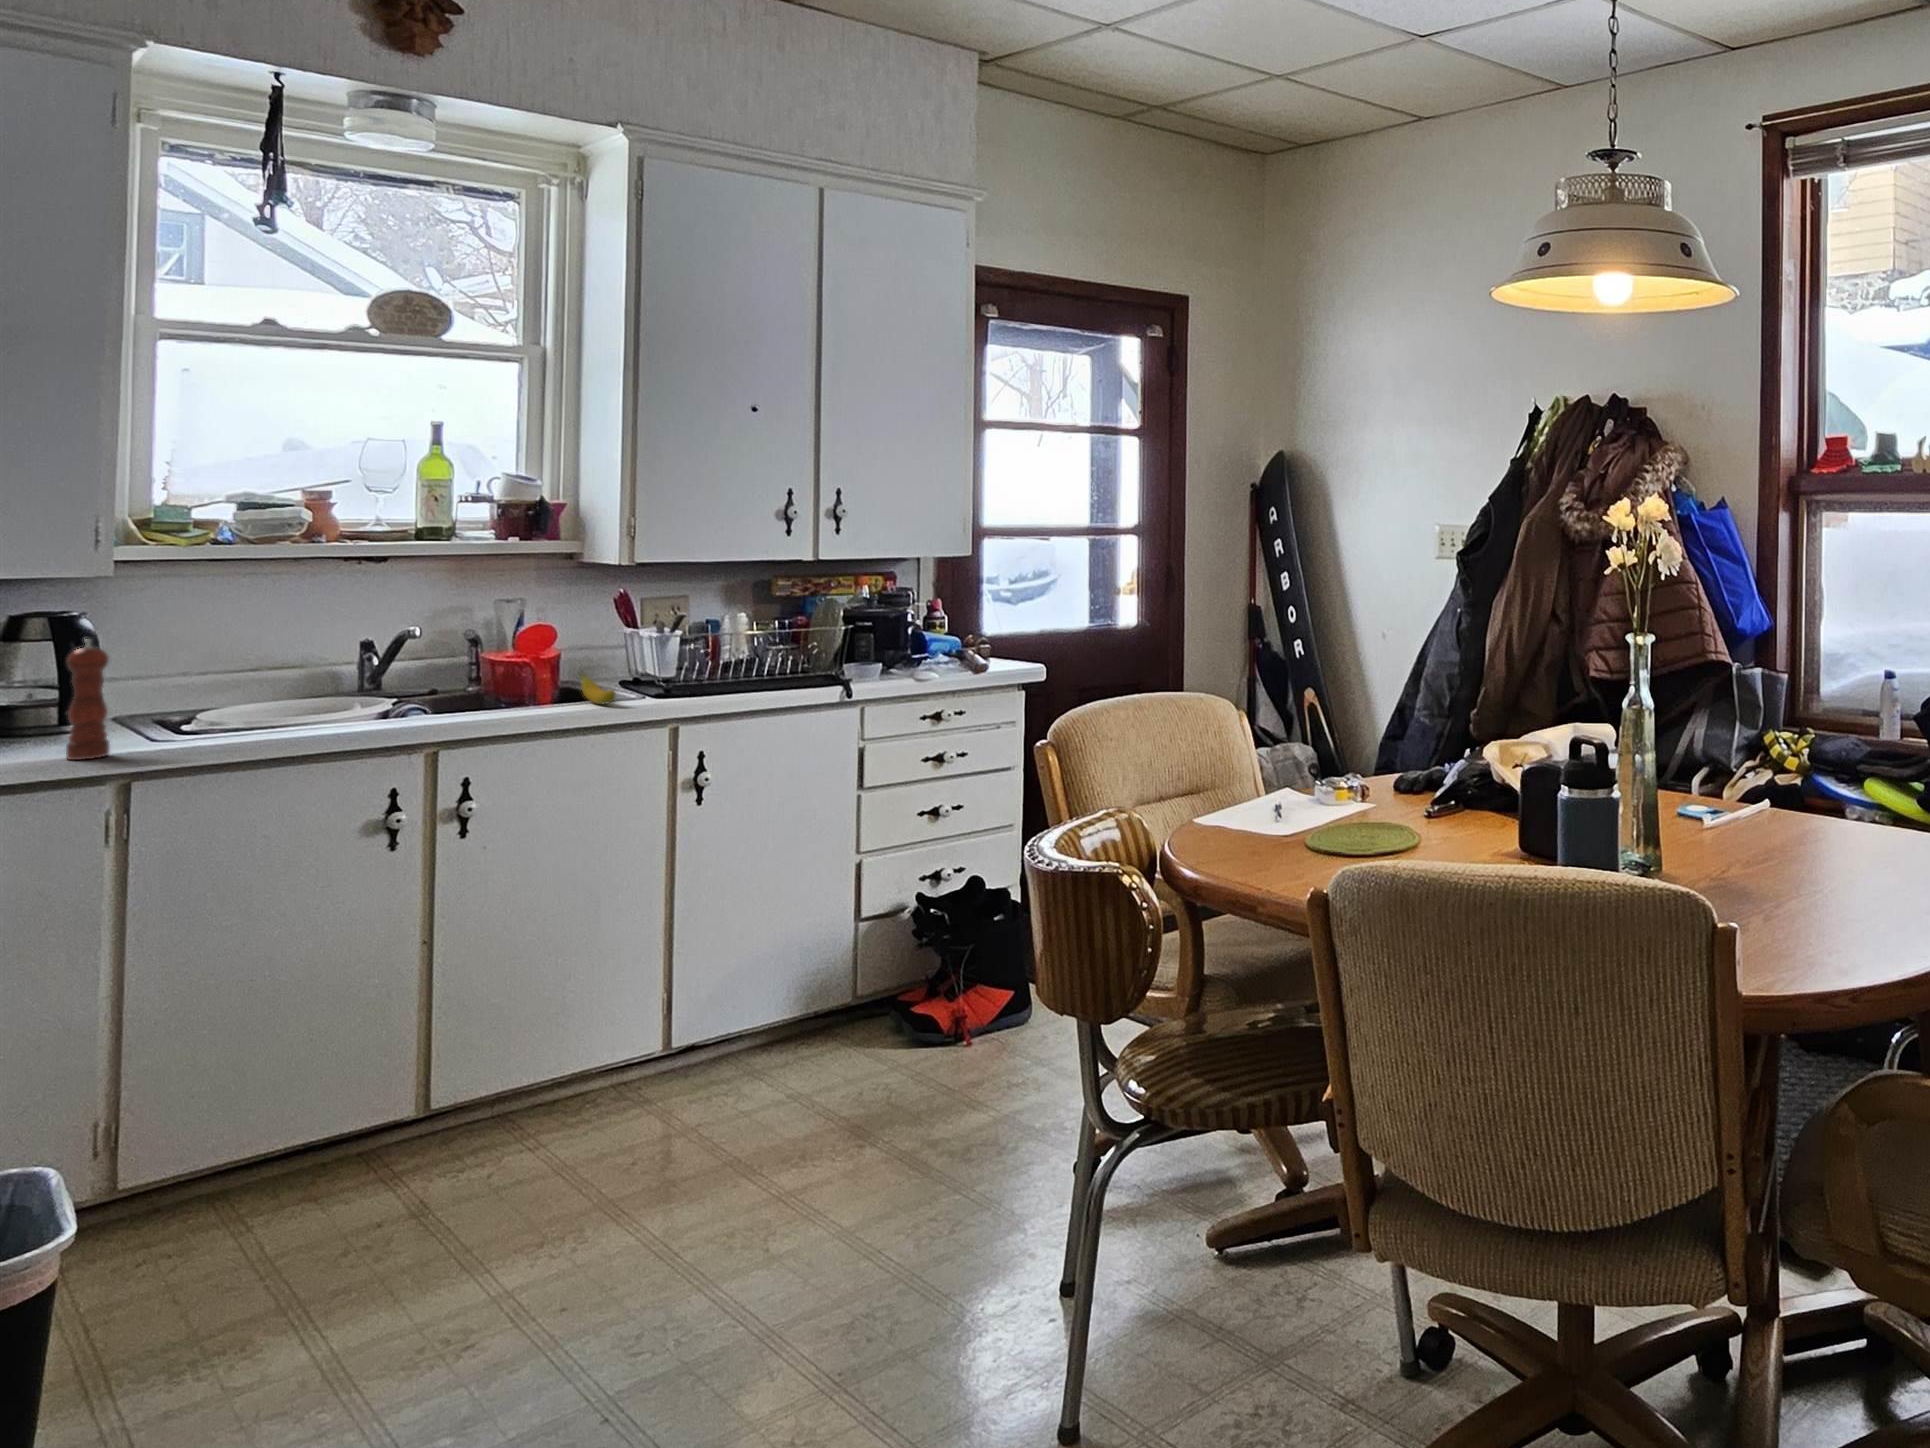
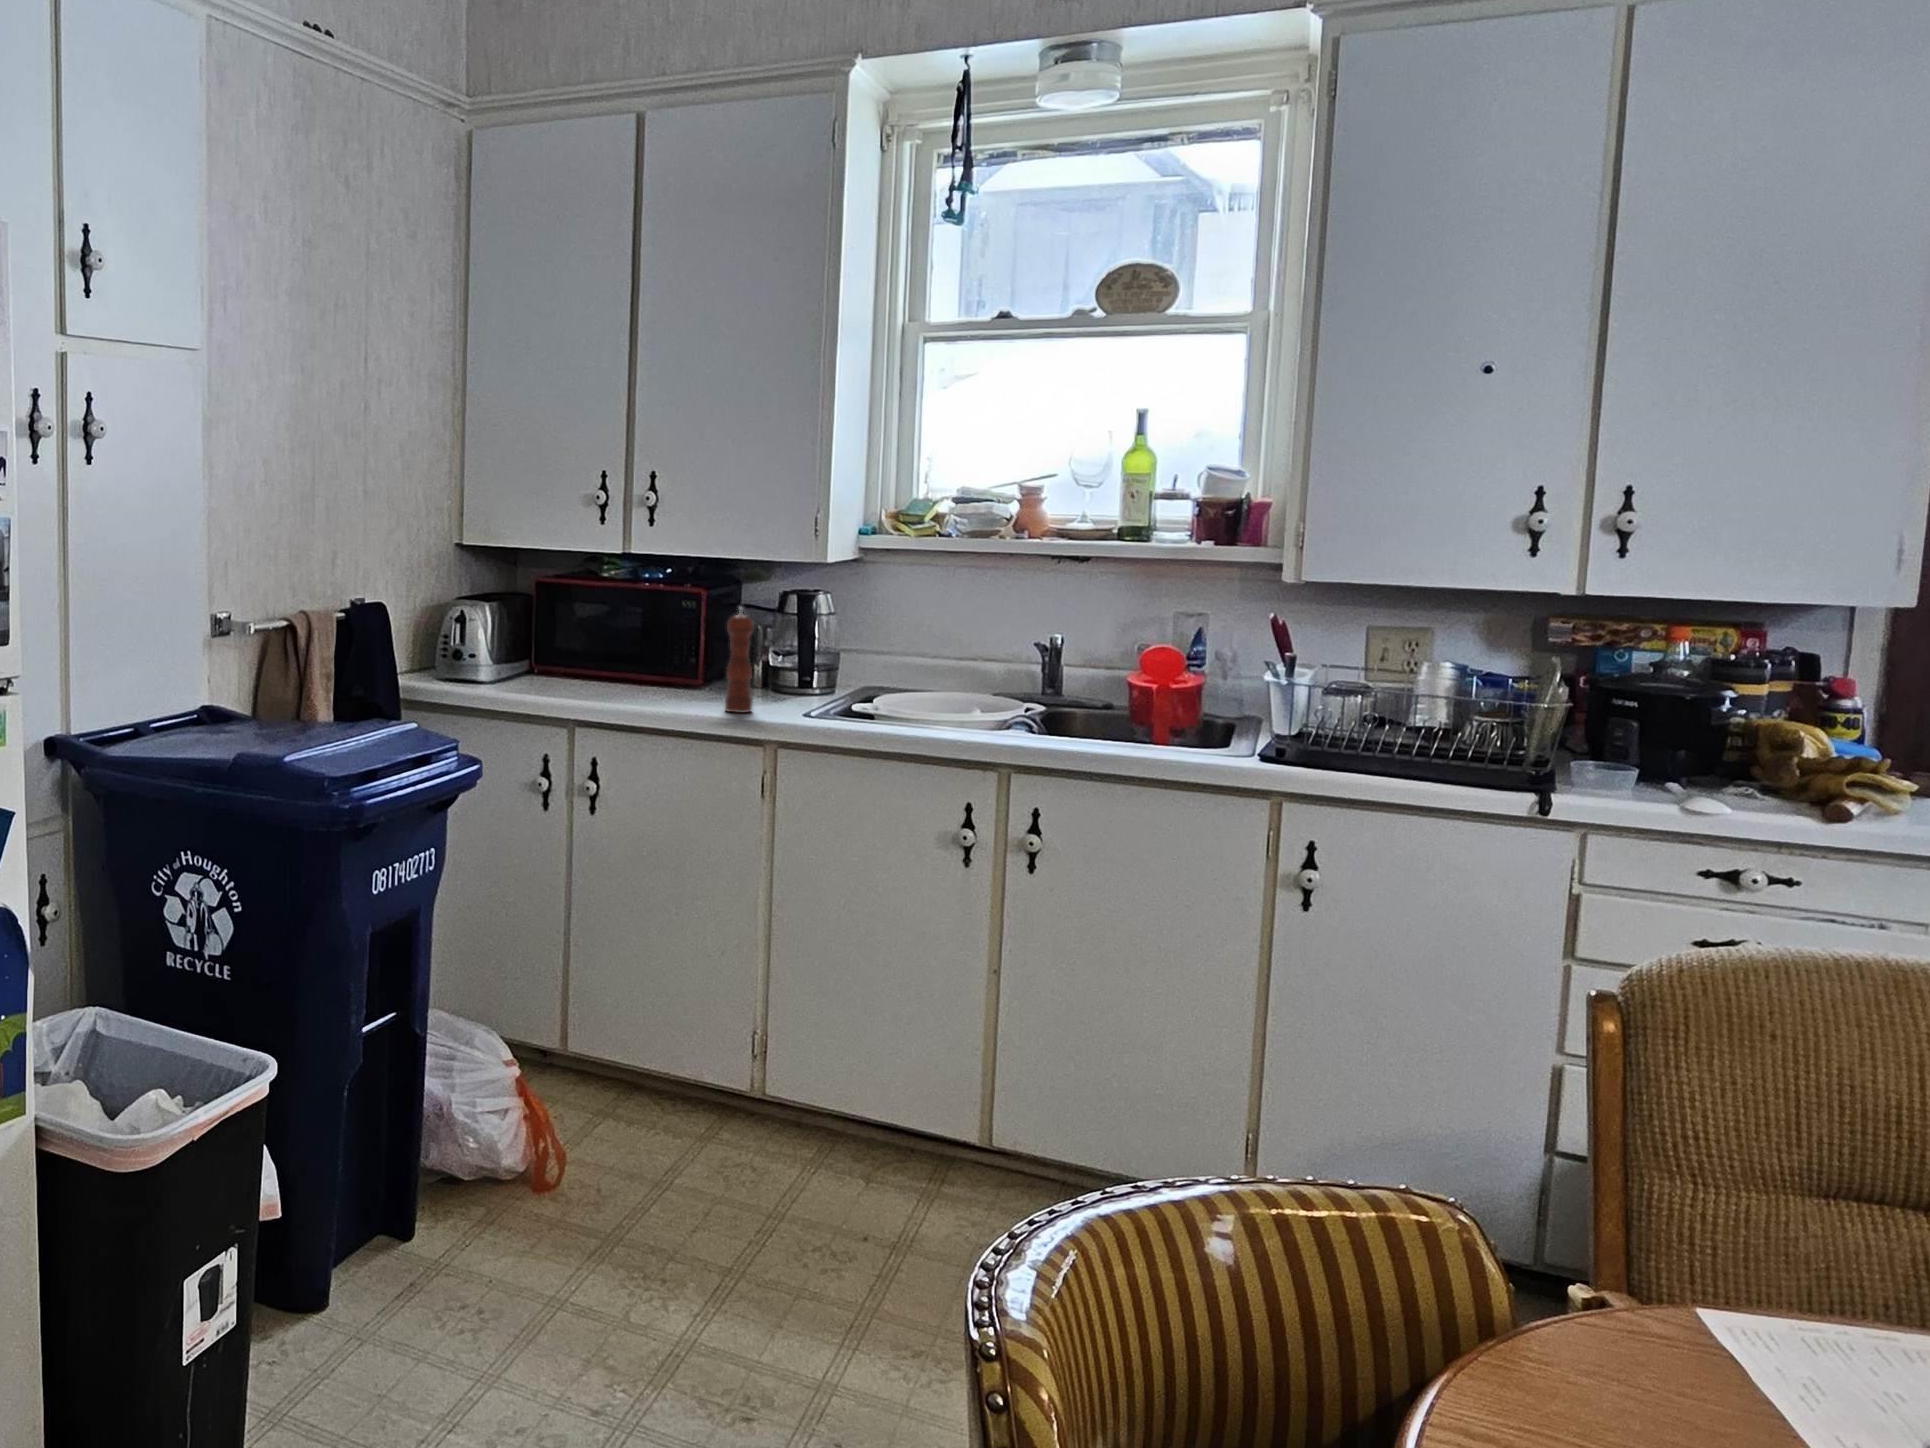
banana: present [581,673,616,704] -> none [1191,711,1211,752]

